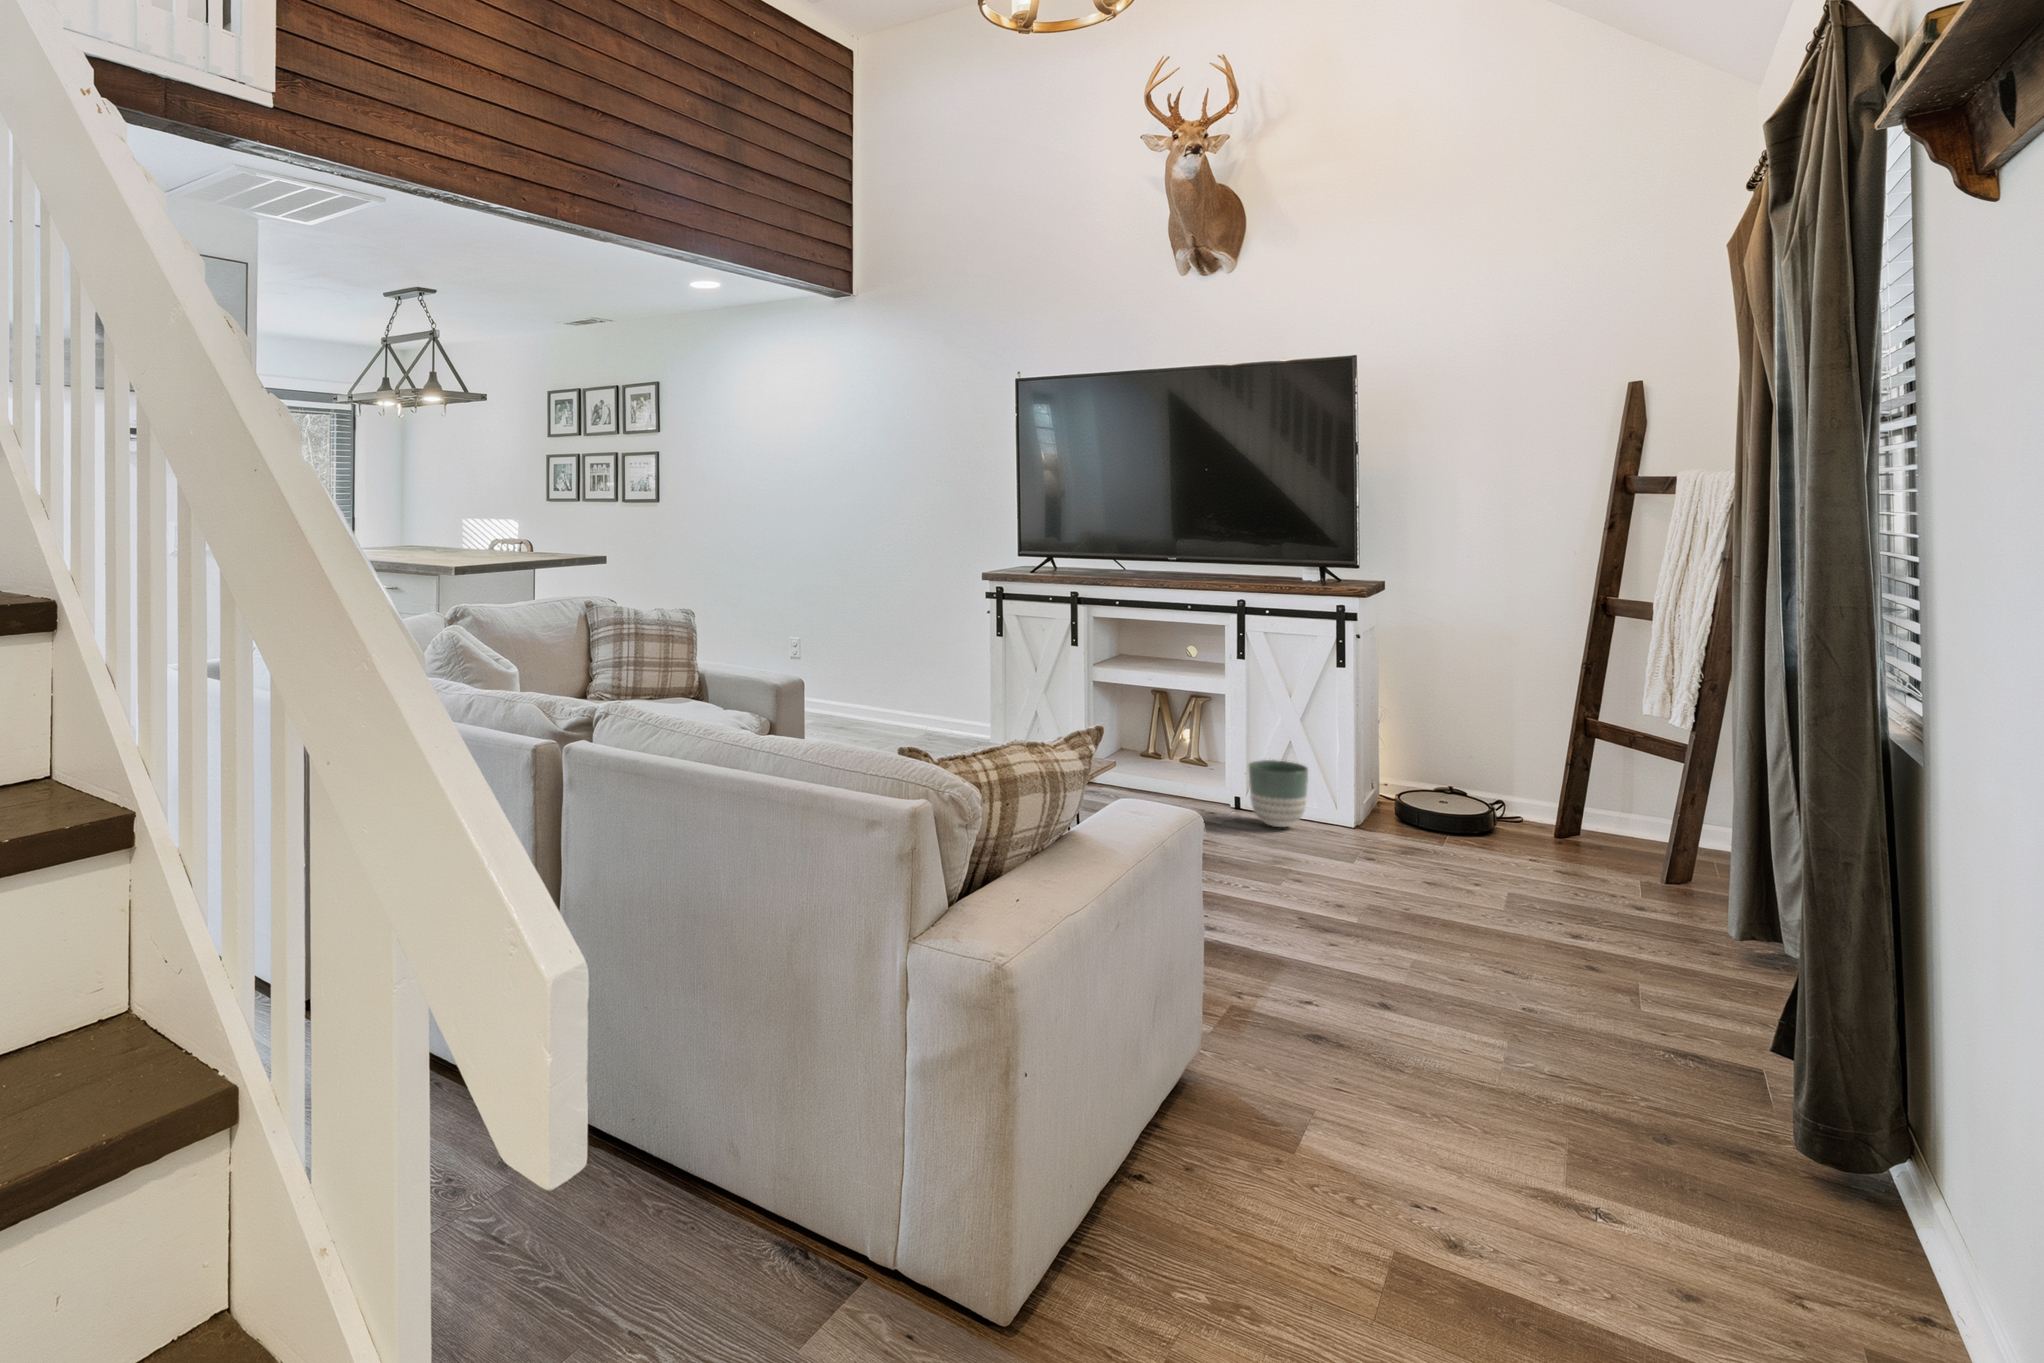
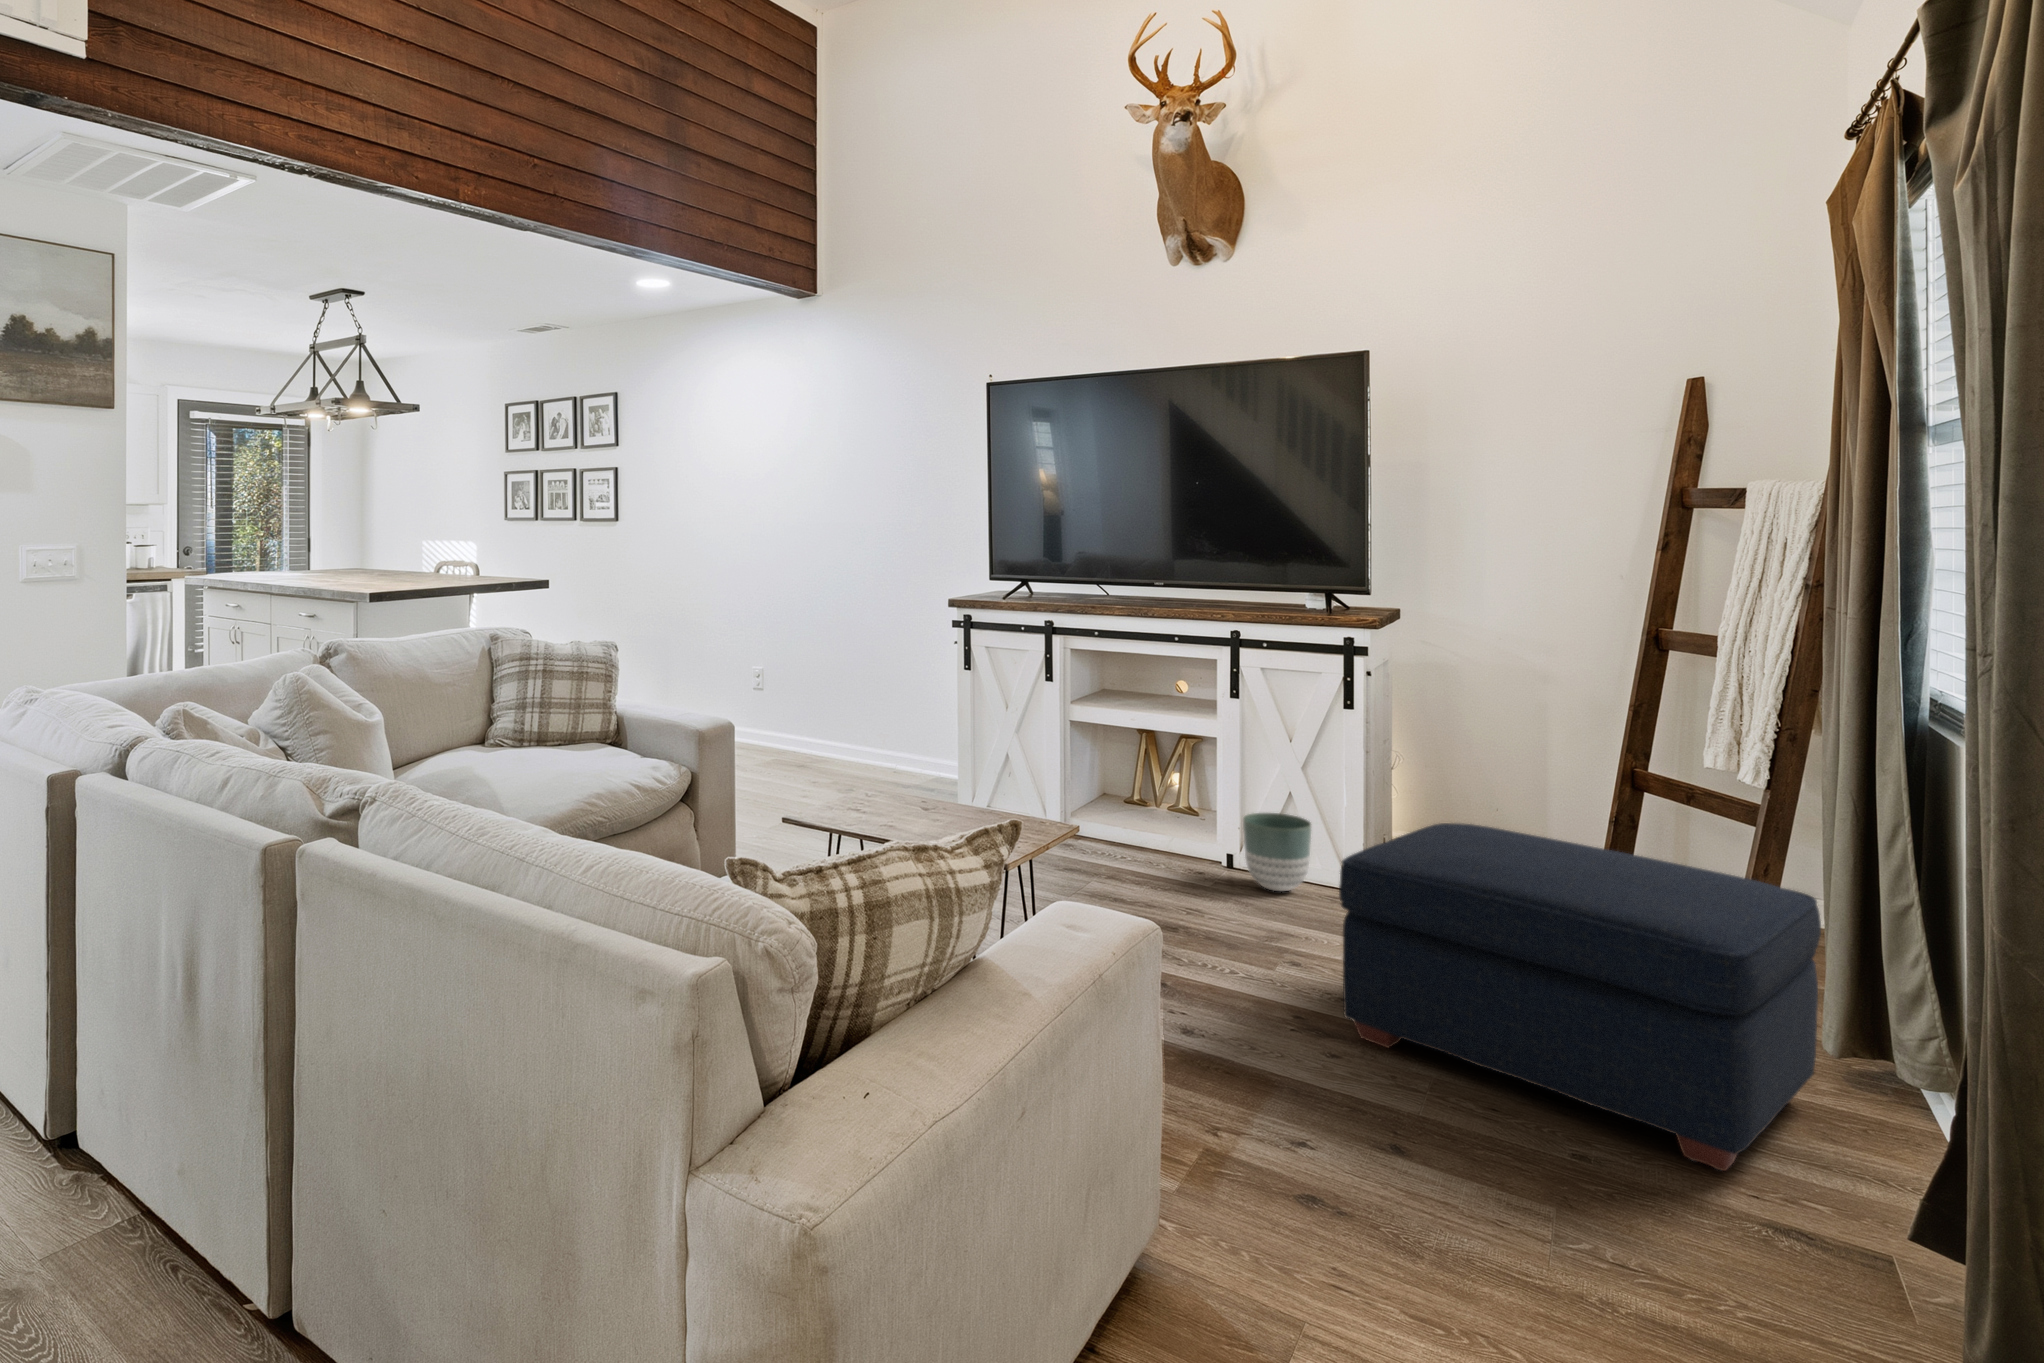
ottoman: none [1334,759,1721,1016] -> present [1339,823,1821,1171]

